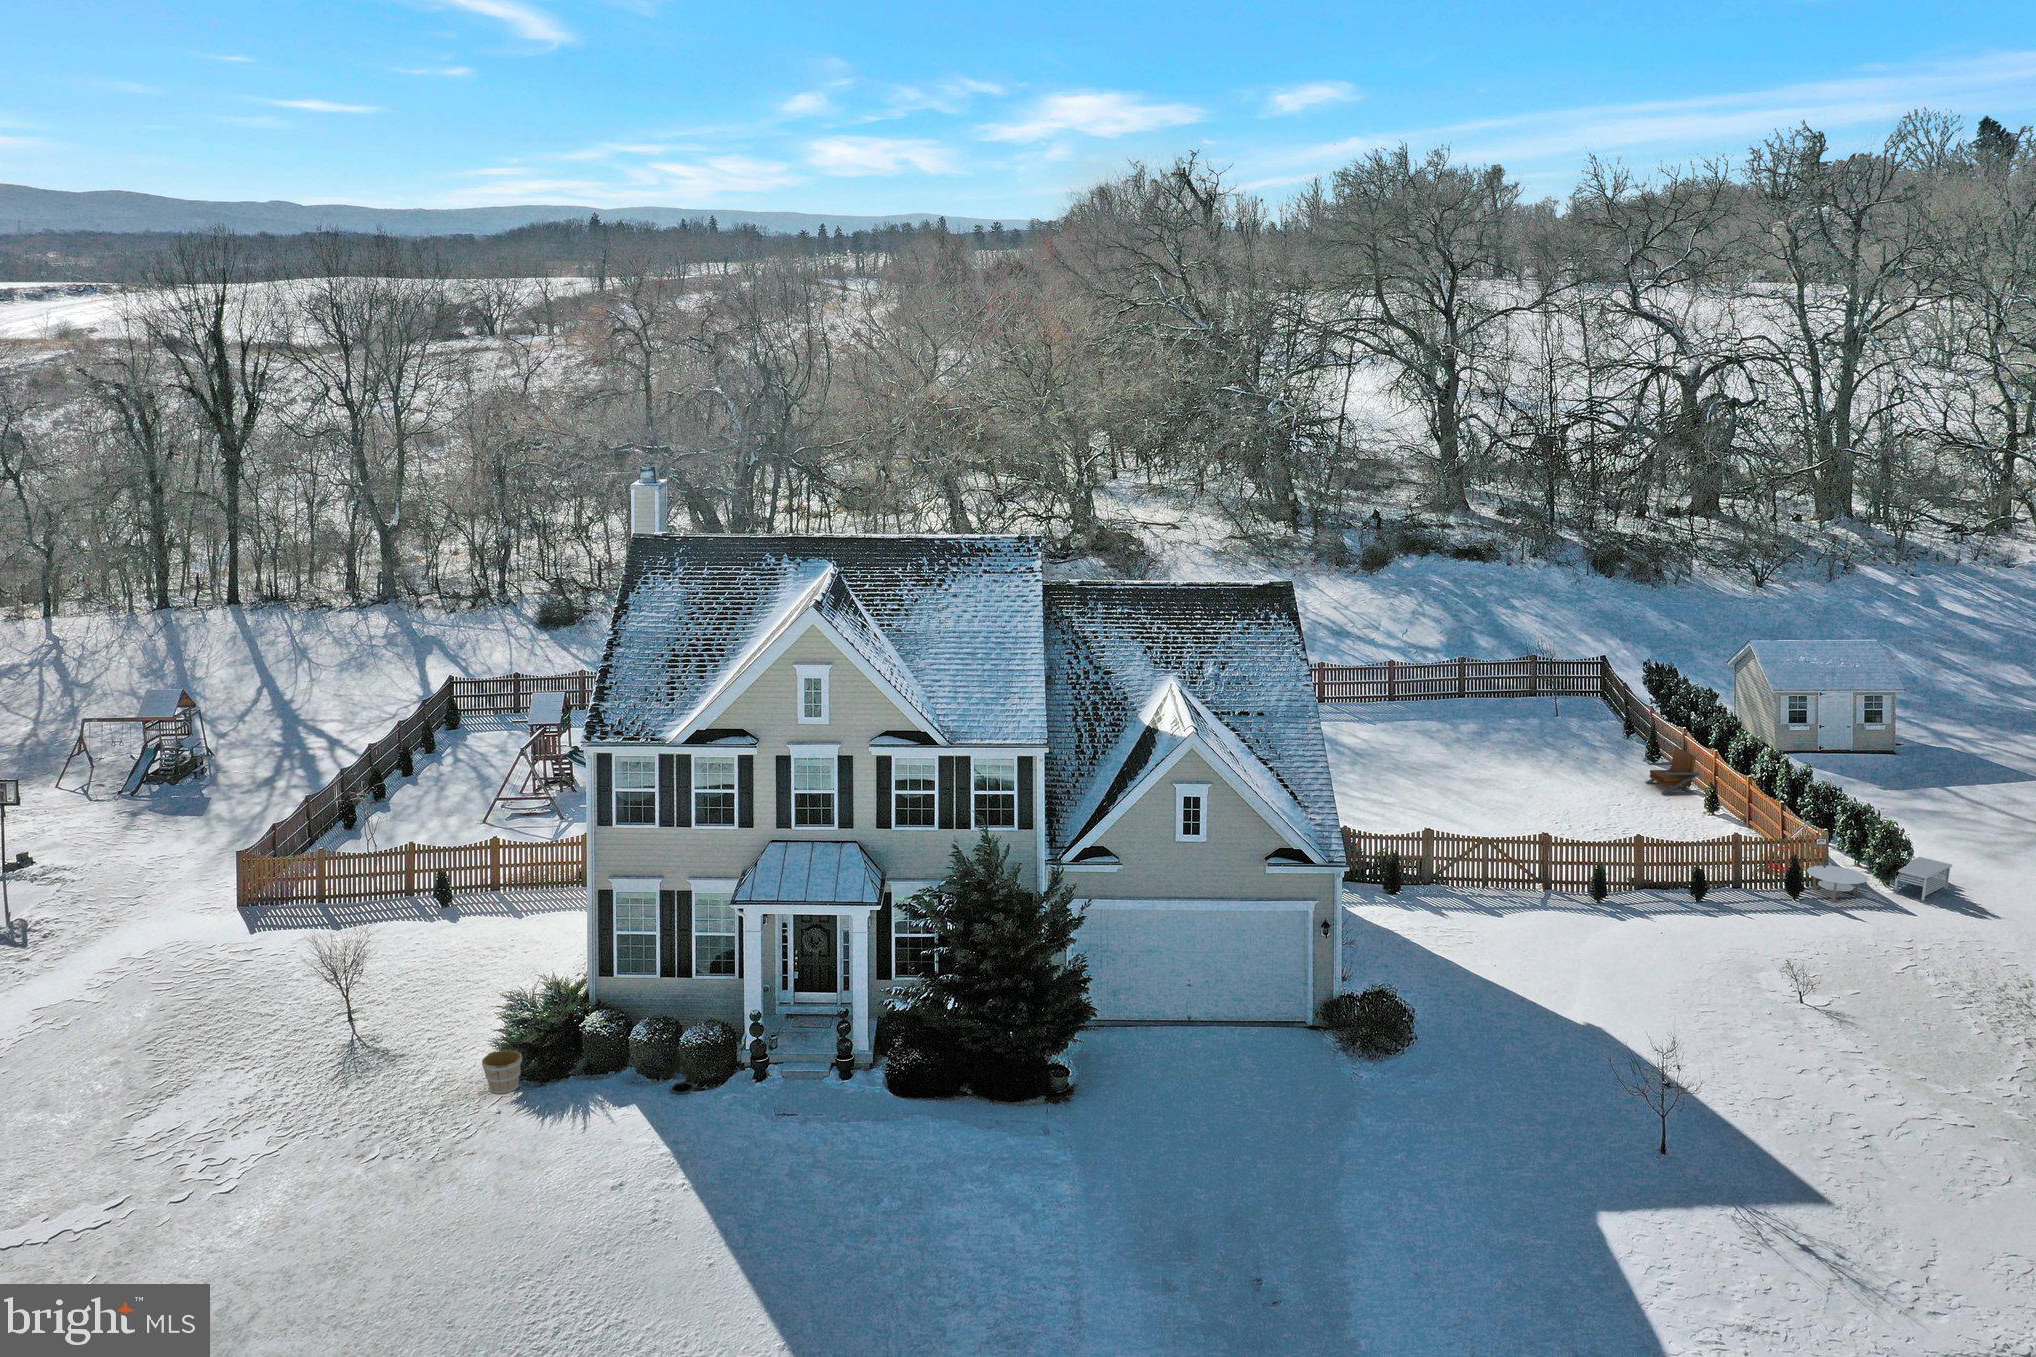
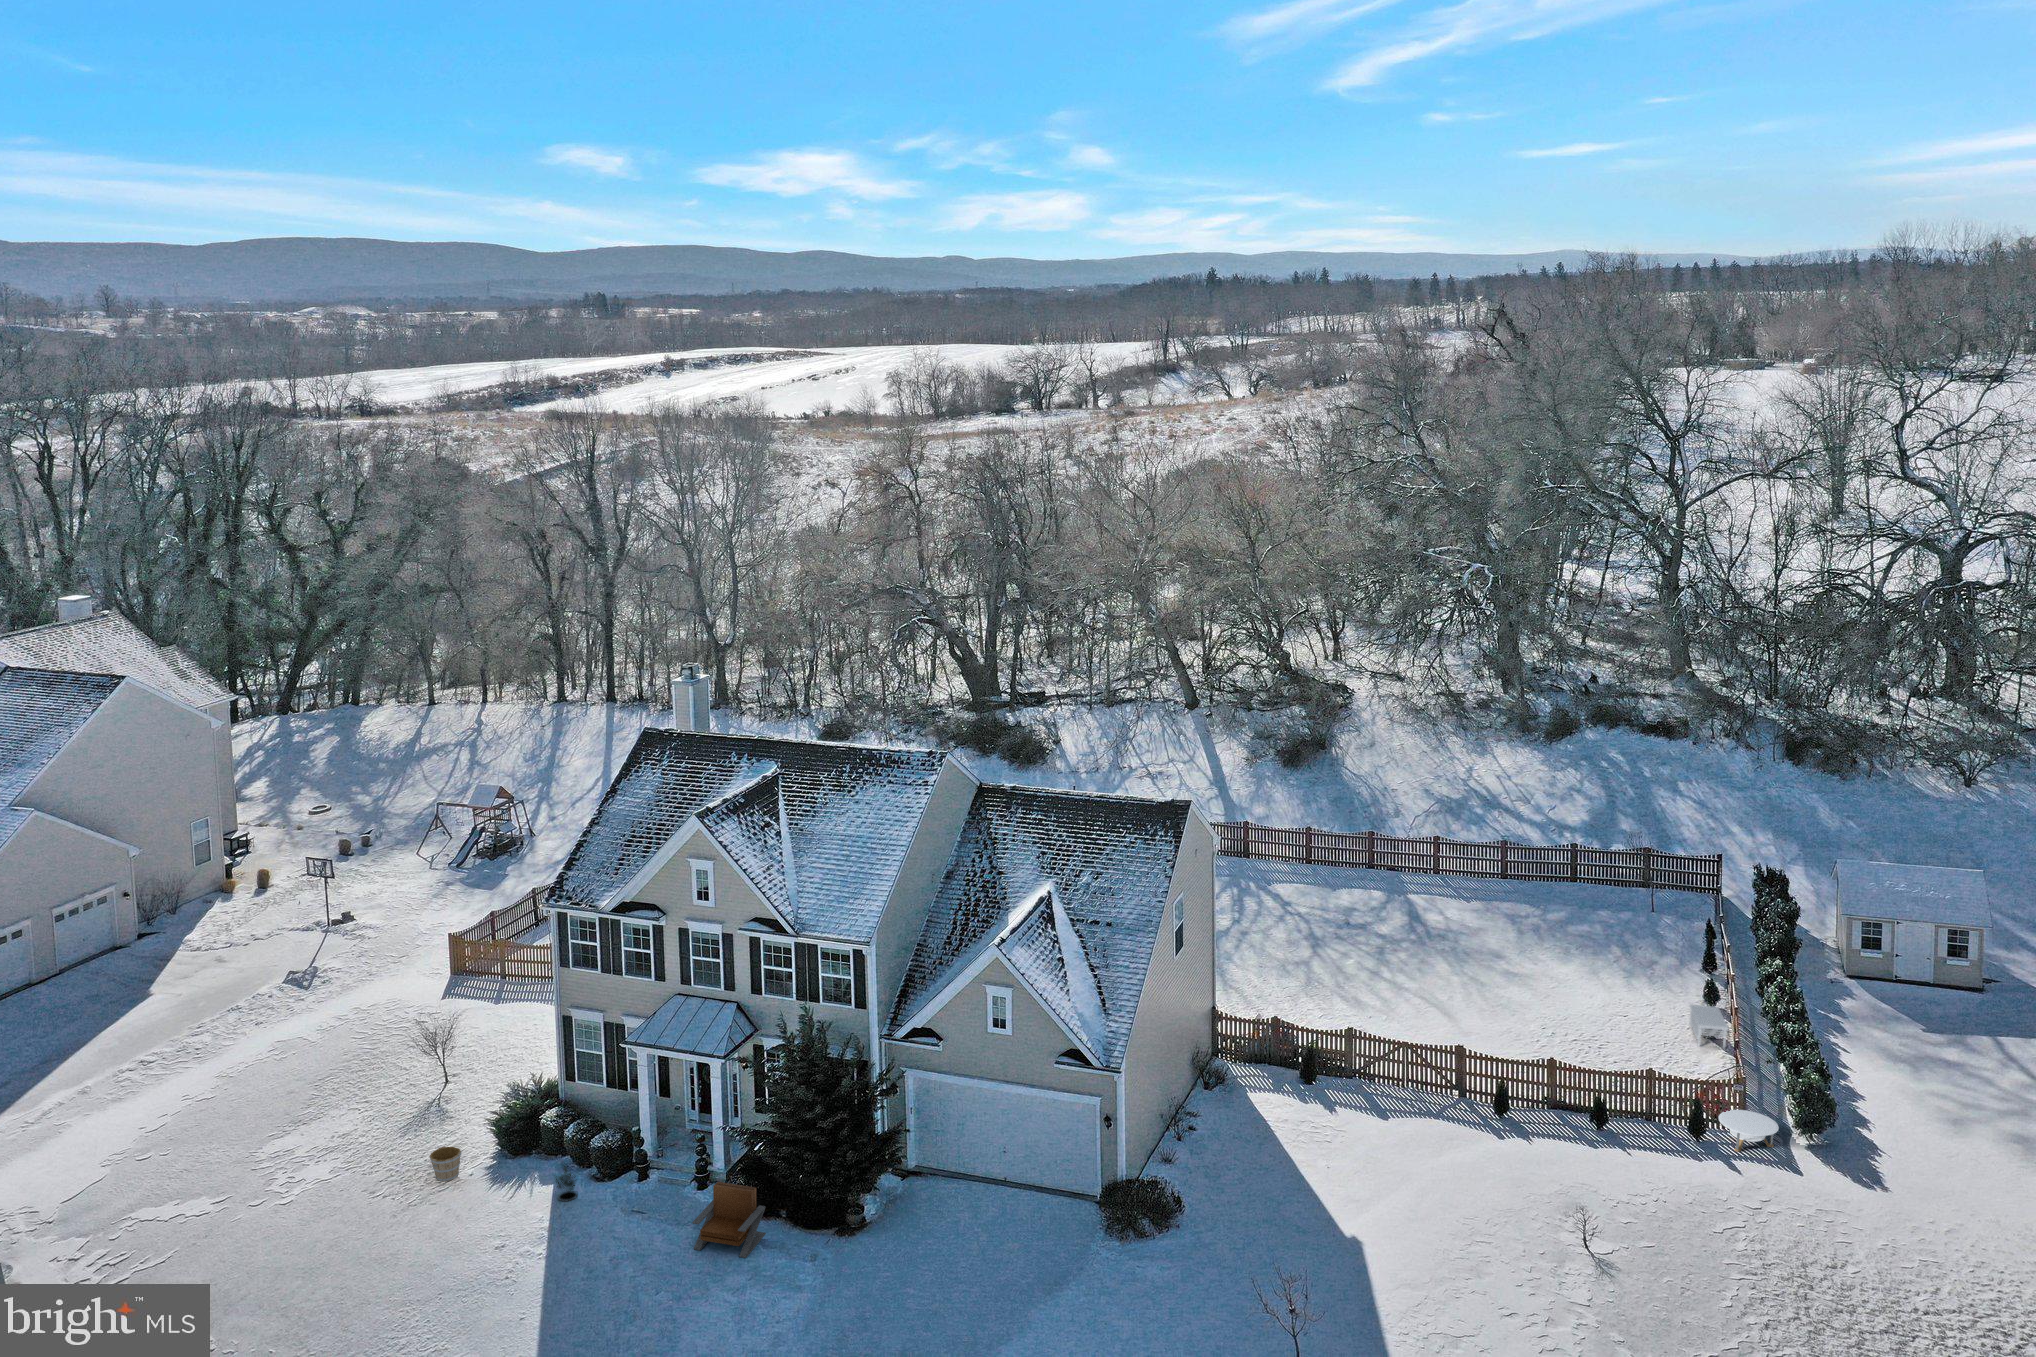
lounge chair: present [1646,748,1700,795] -> present [692,1182,766,1258]
storage bench: present [1895,857,1952,900] -> present [1689,1005,1729,1046]

